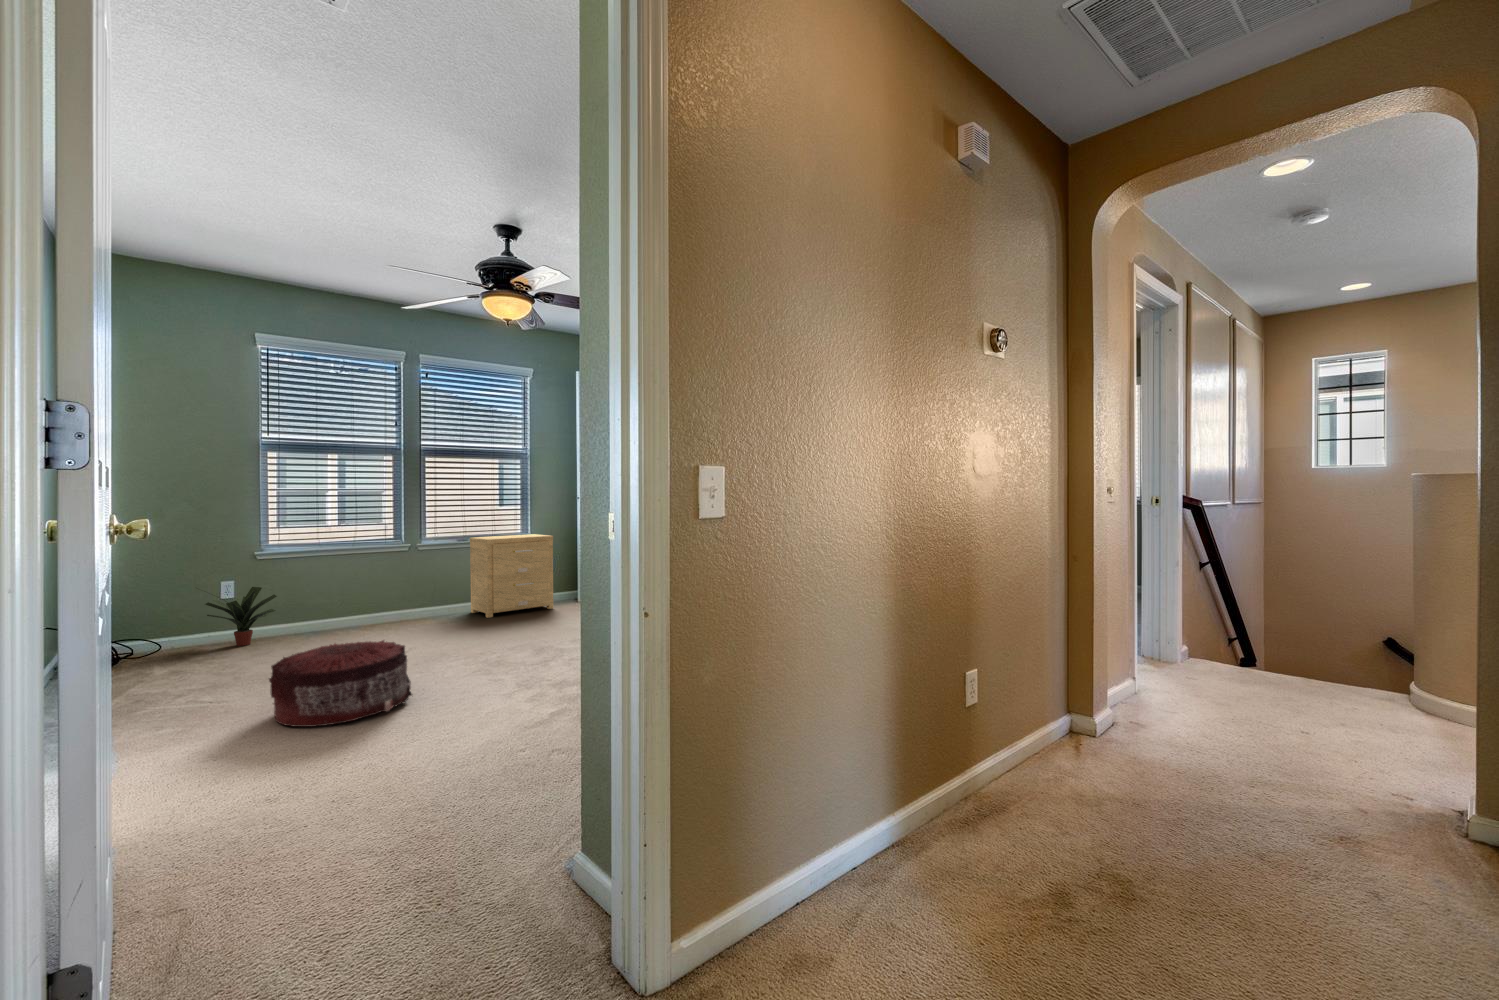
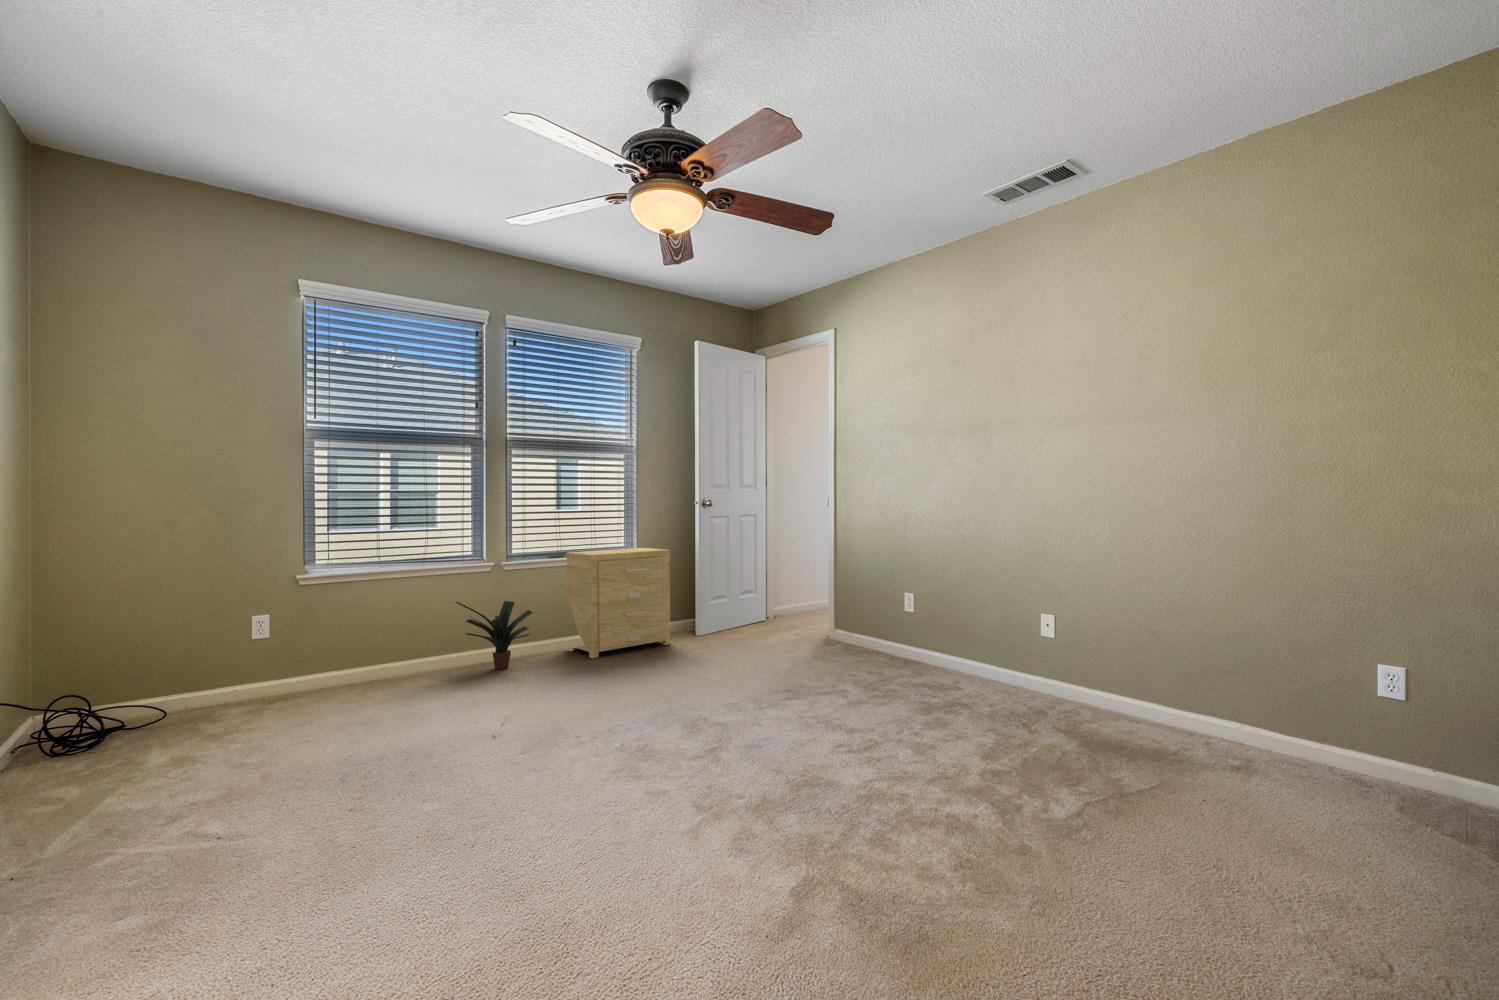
potted plant: present [205,587,277,646] -> present [456,601,533,669]
pouf: present [269,640,412,727] -> none [293,721,531,905]

